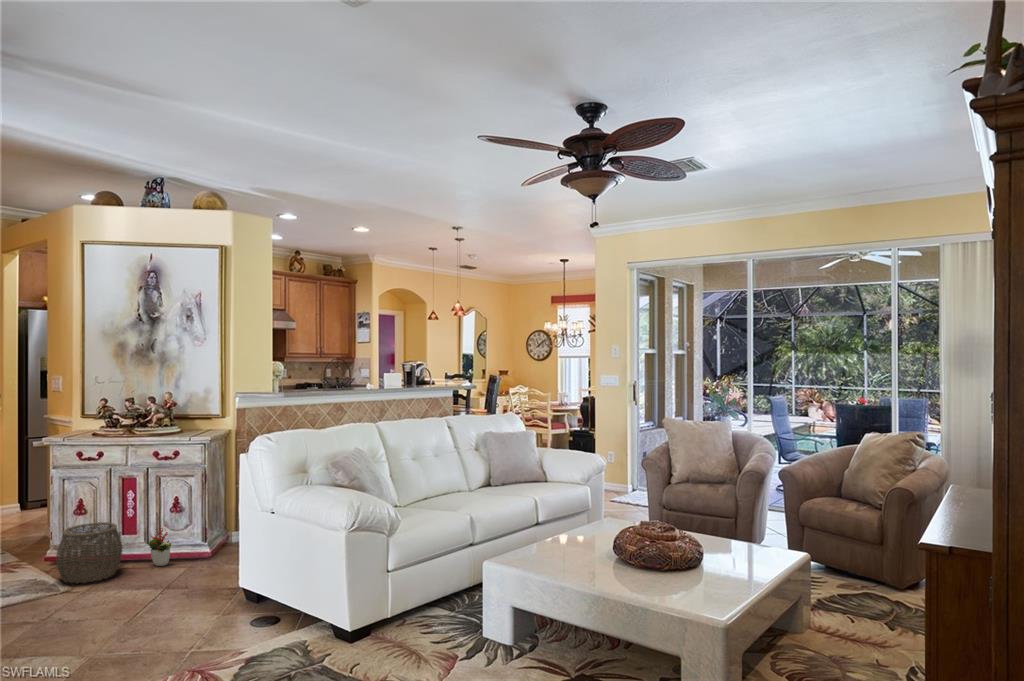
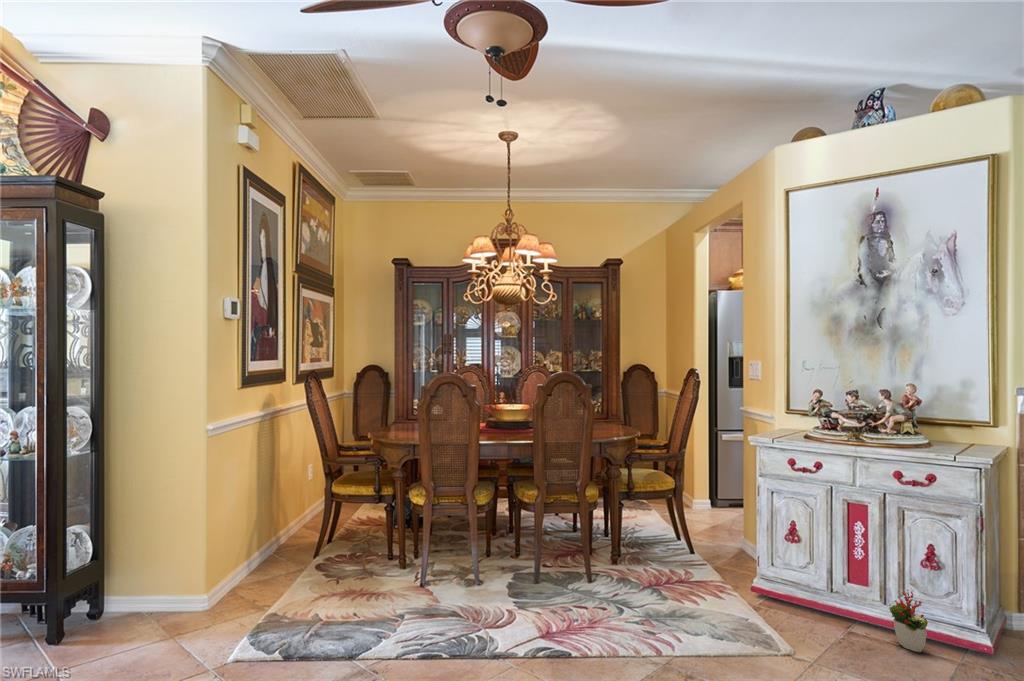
woven basket: present [56,522,122,583] -> none [766,555,853,647]

